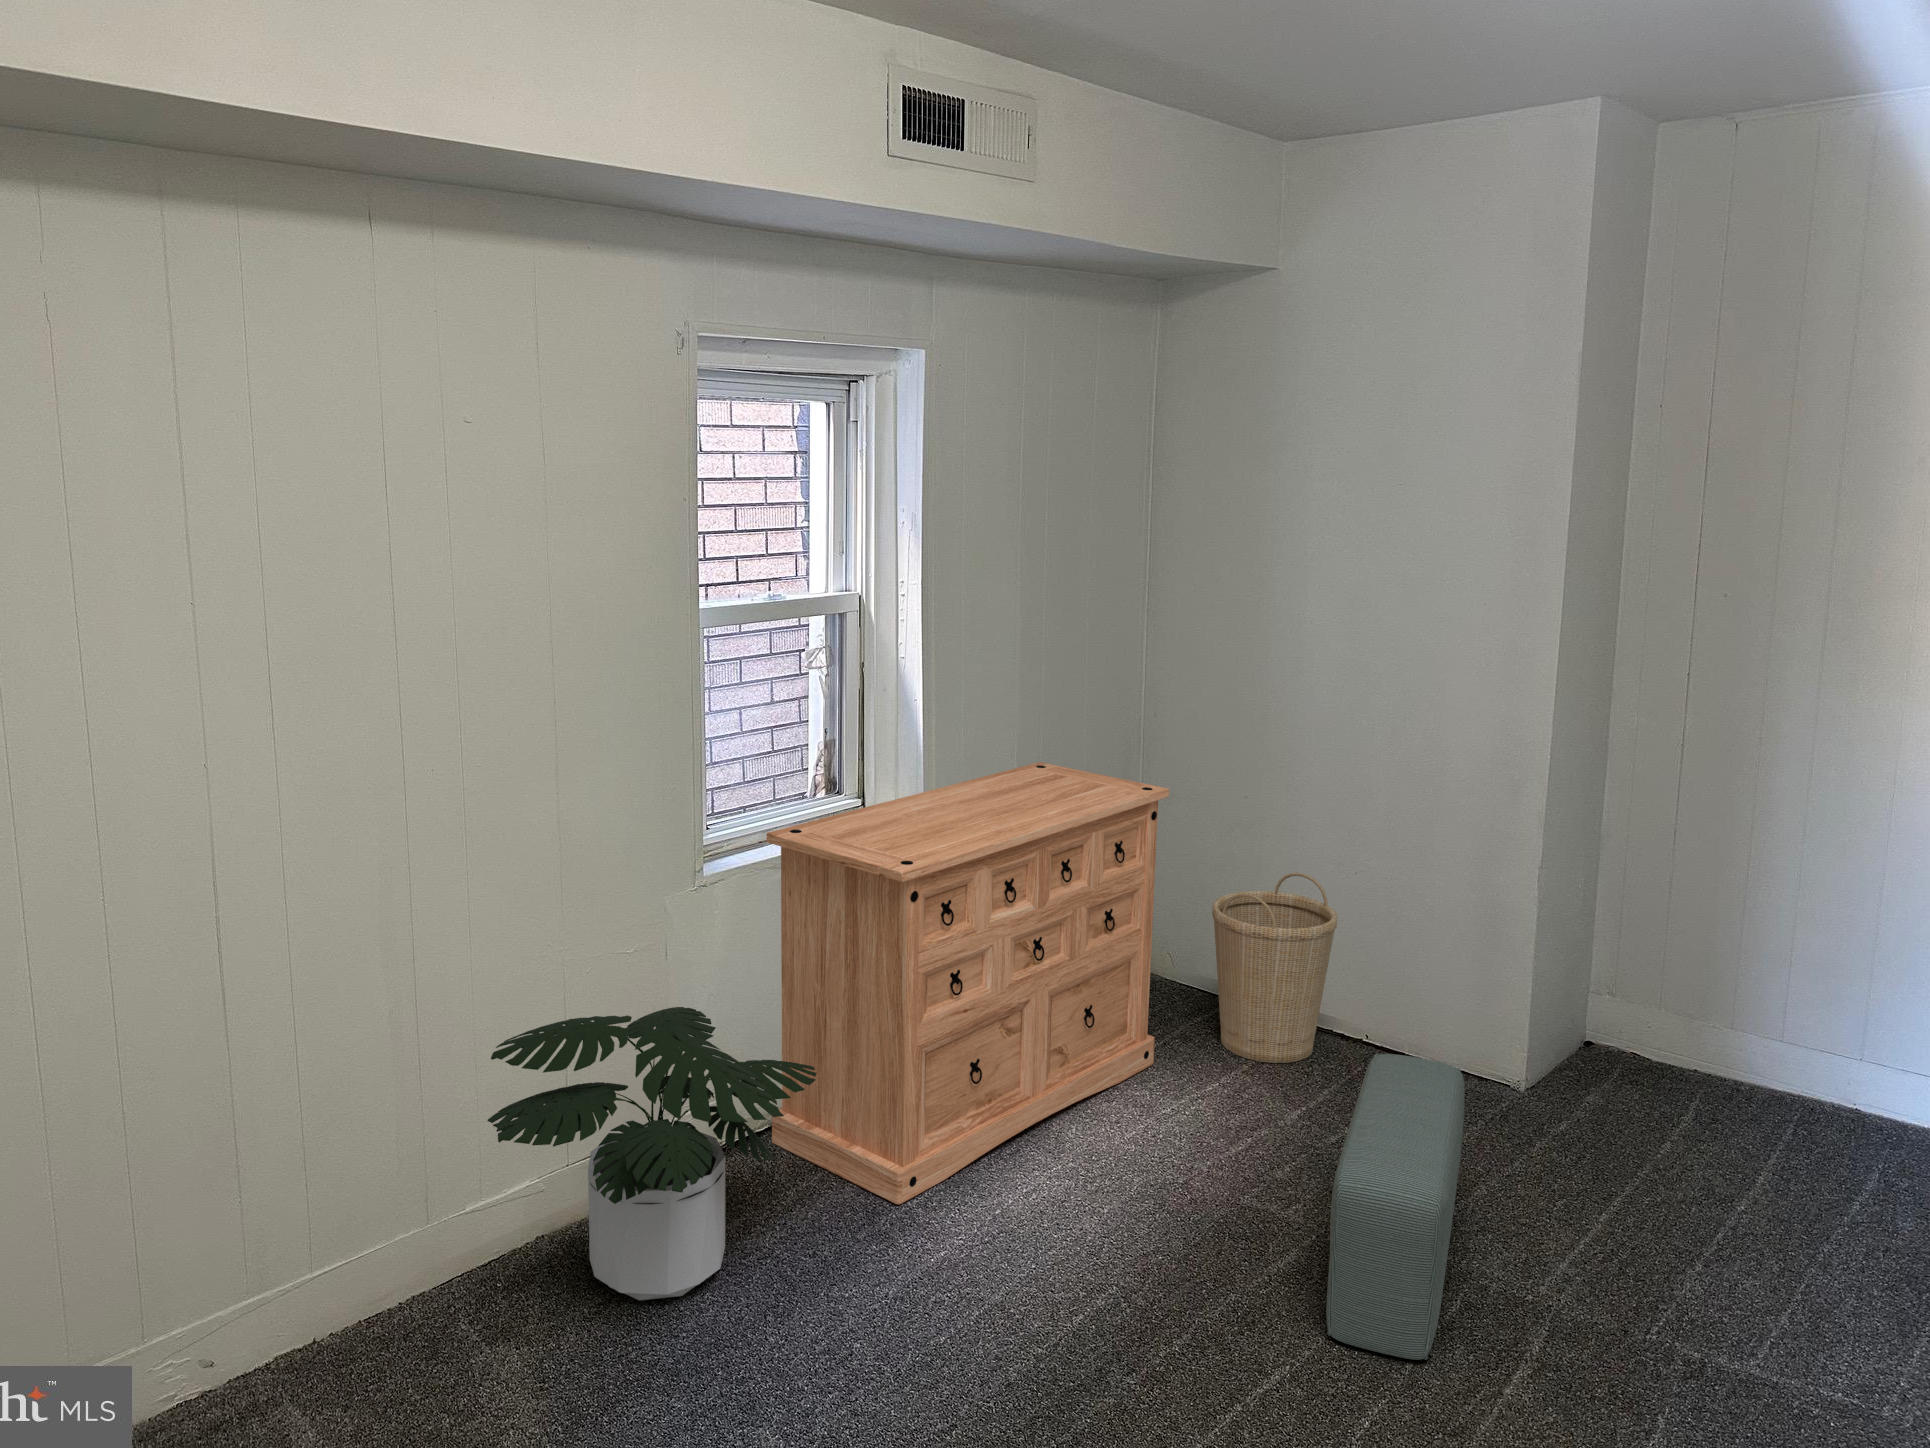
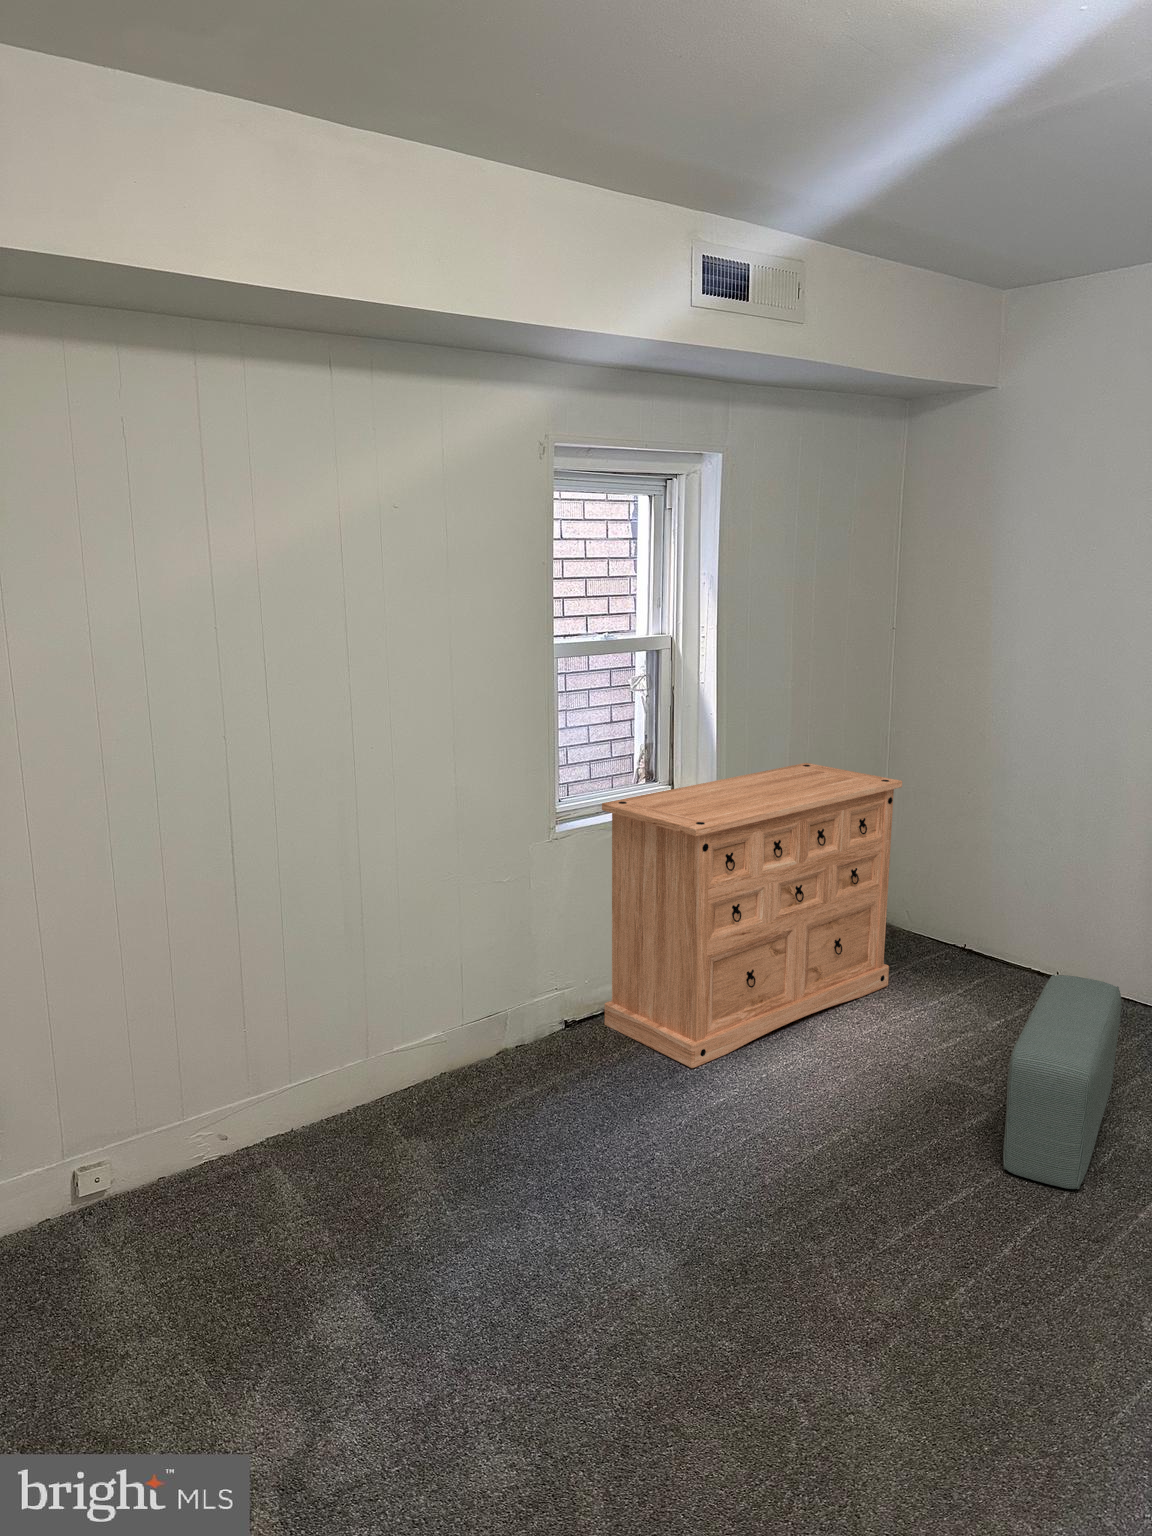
basket: present [1212,873,1337,1063] -> none [936,849,1033,989]
potted plant: present [488,1007,817,1300] -> none [406,922,634,1118]

